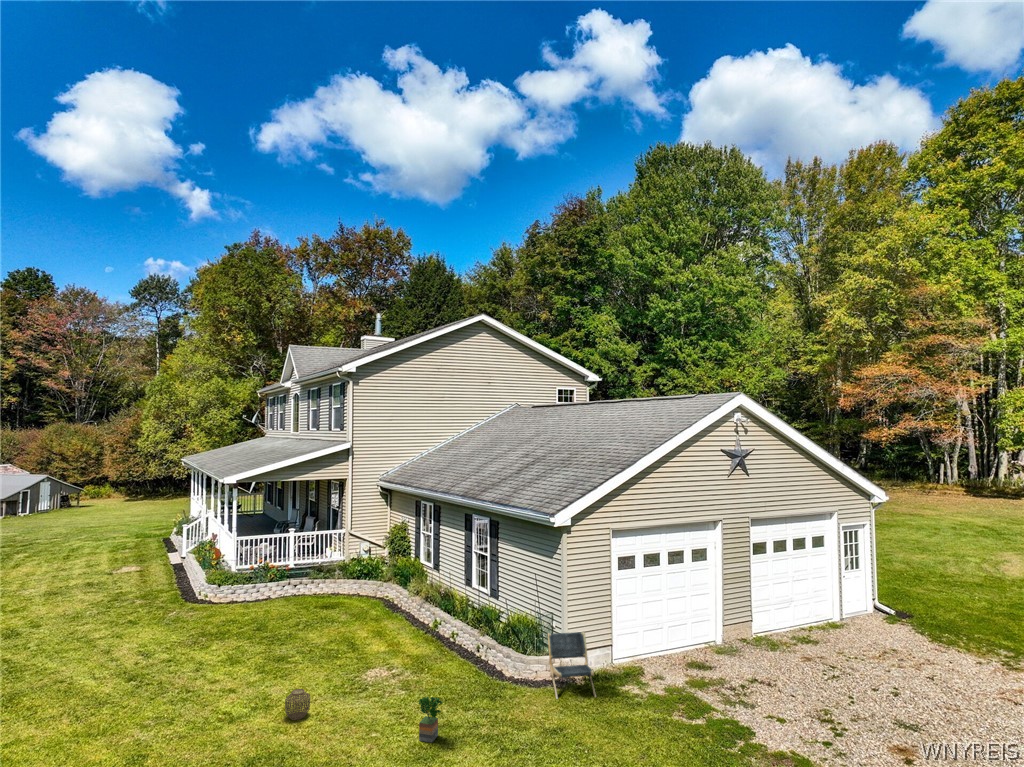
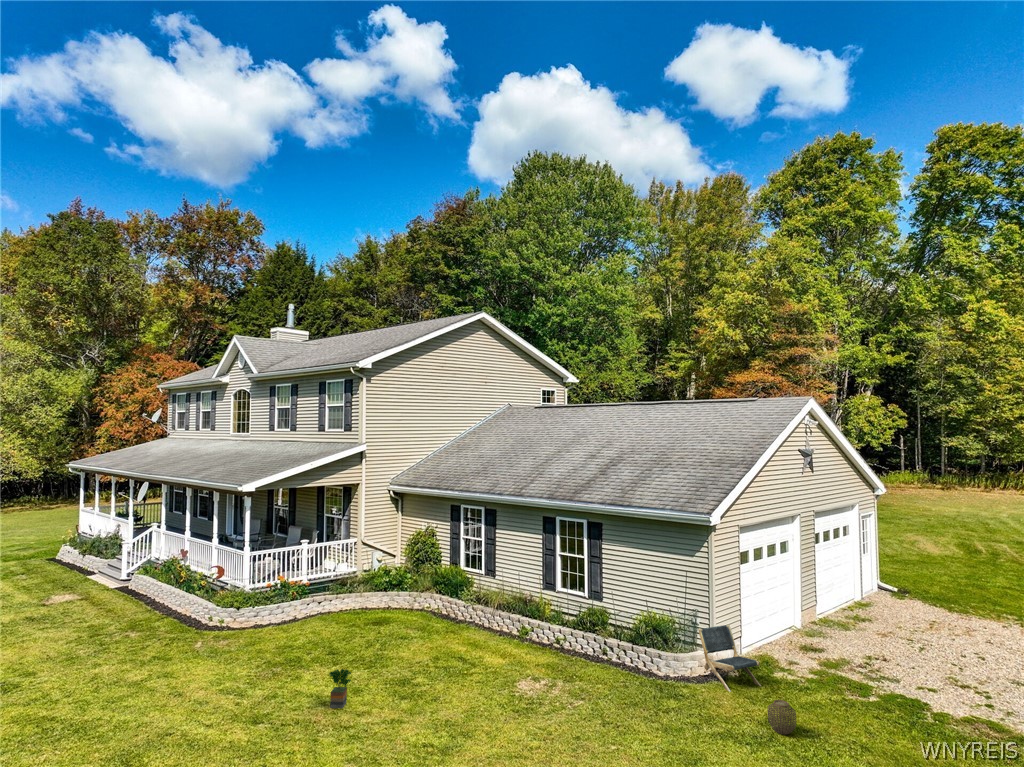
woven basket: present [285,689,310,720] -> present [767,700,796,735]
potted tree: present [419,697,443,743] -> present [329,669,351,708]

